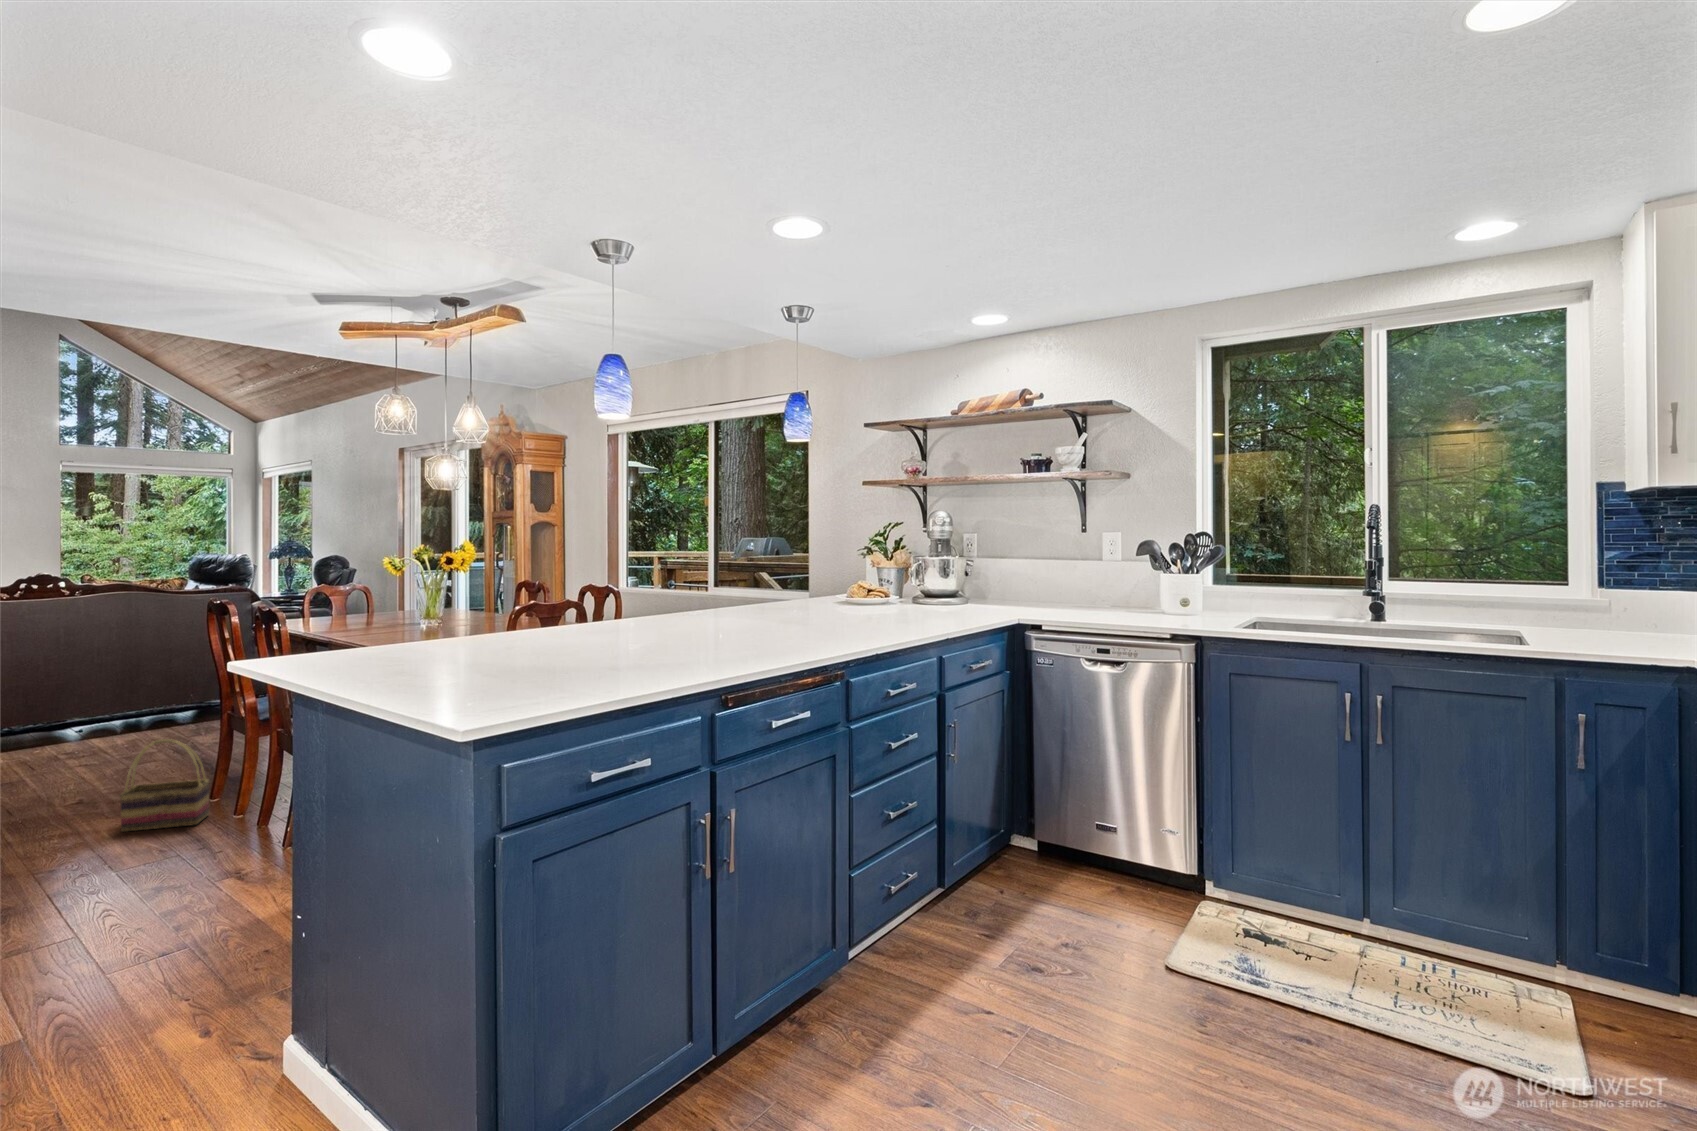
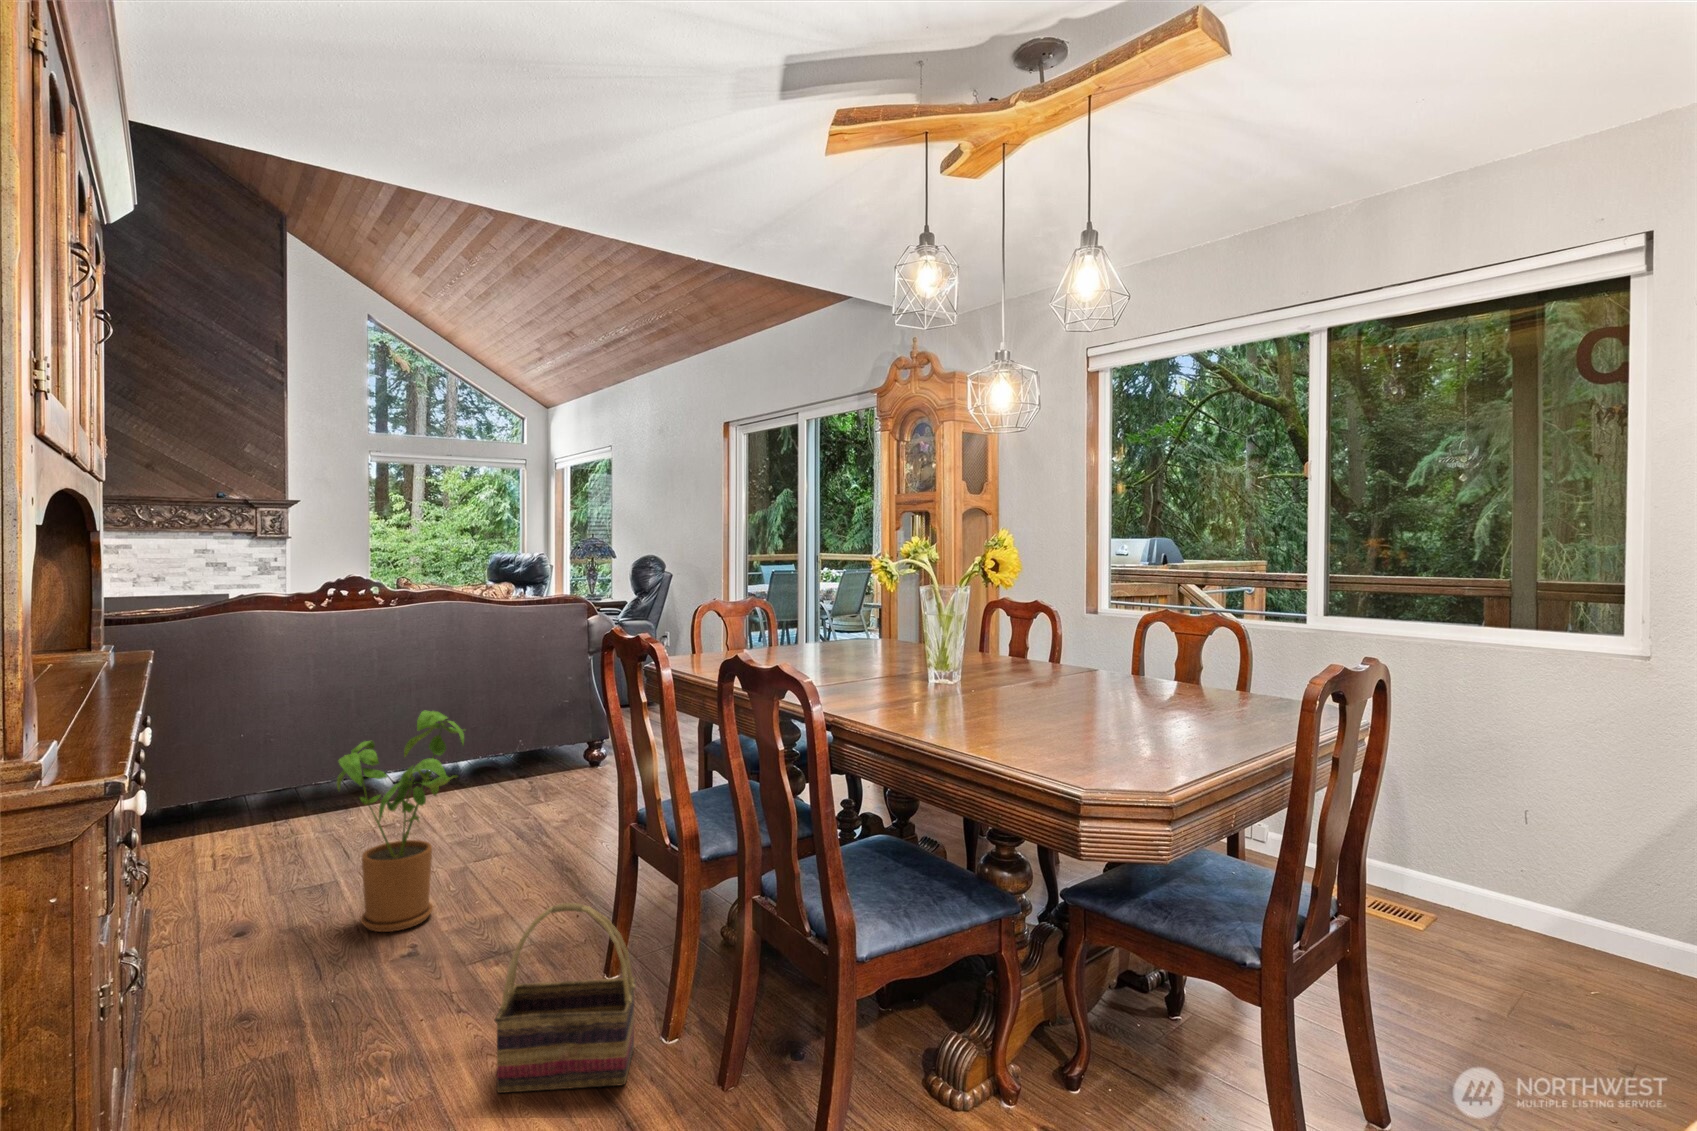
house plant: none [26,657,123,789] -> present [337,710,464,932]

